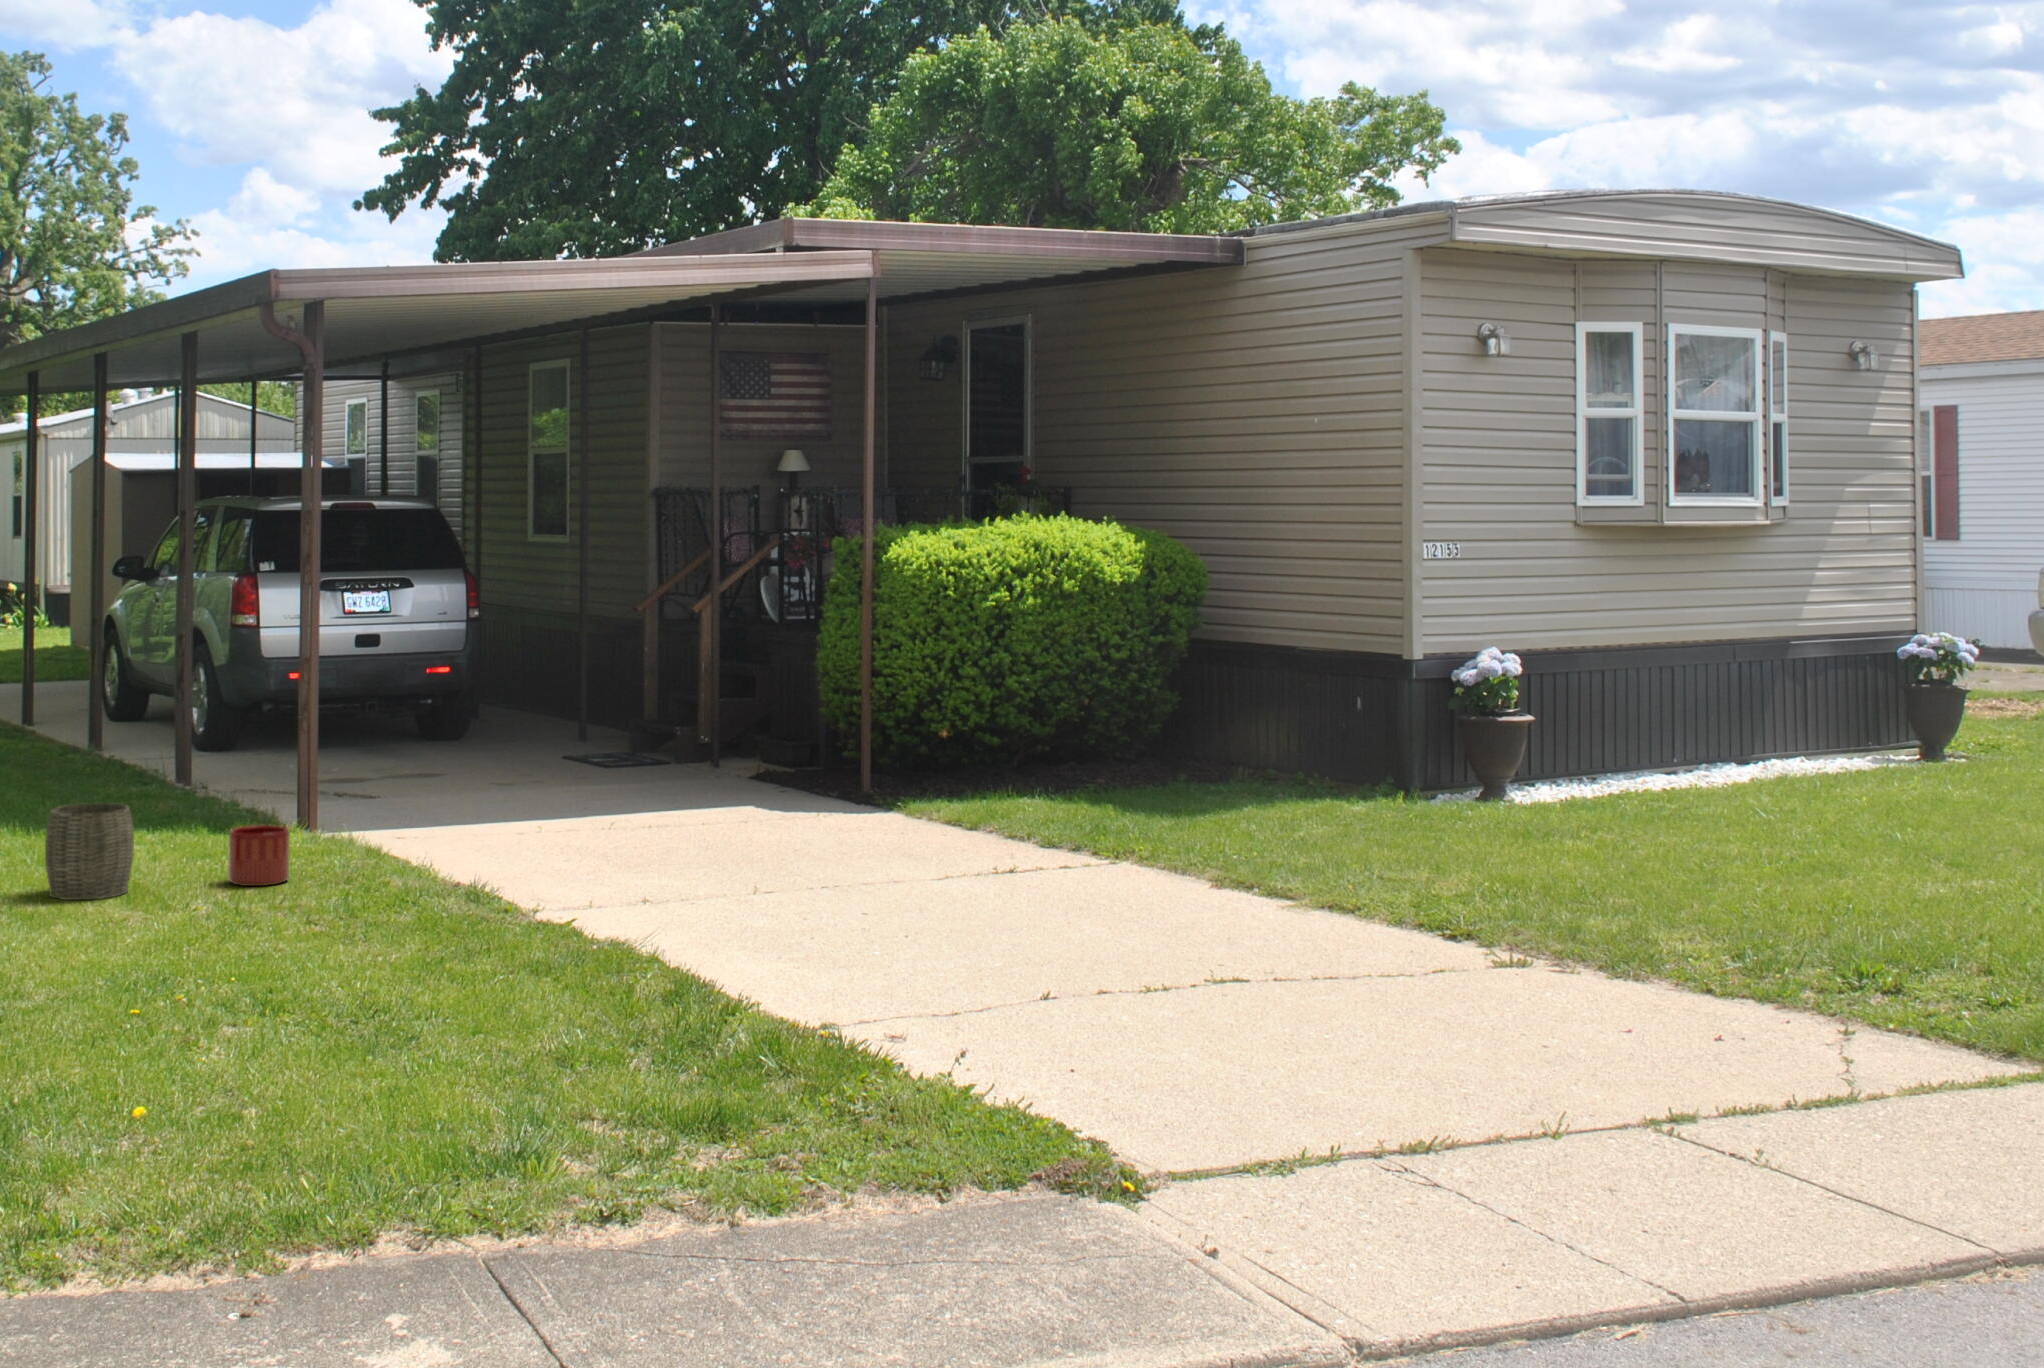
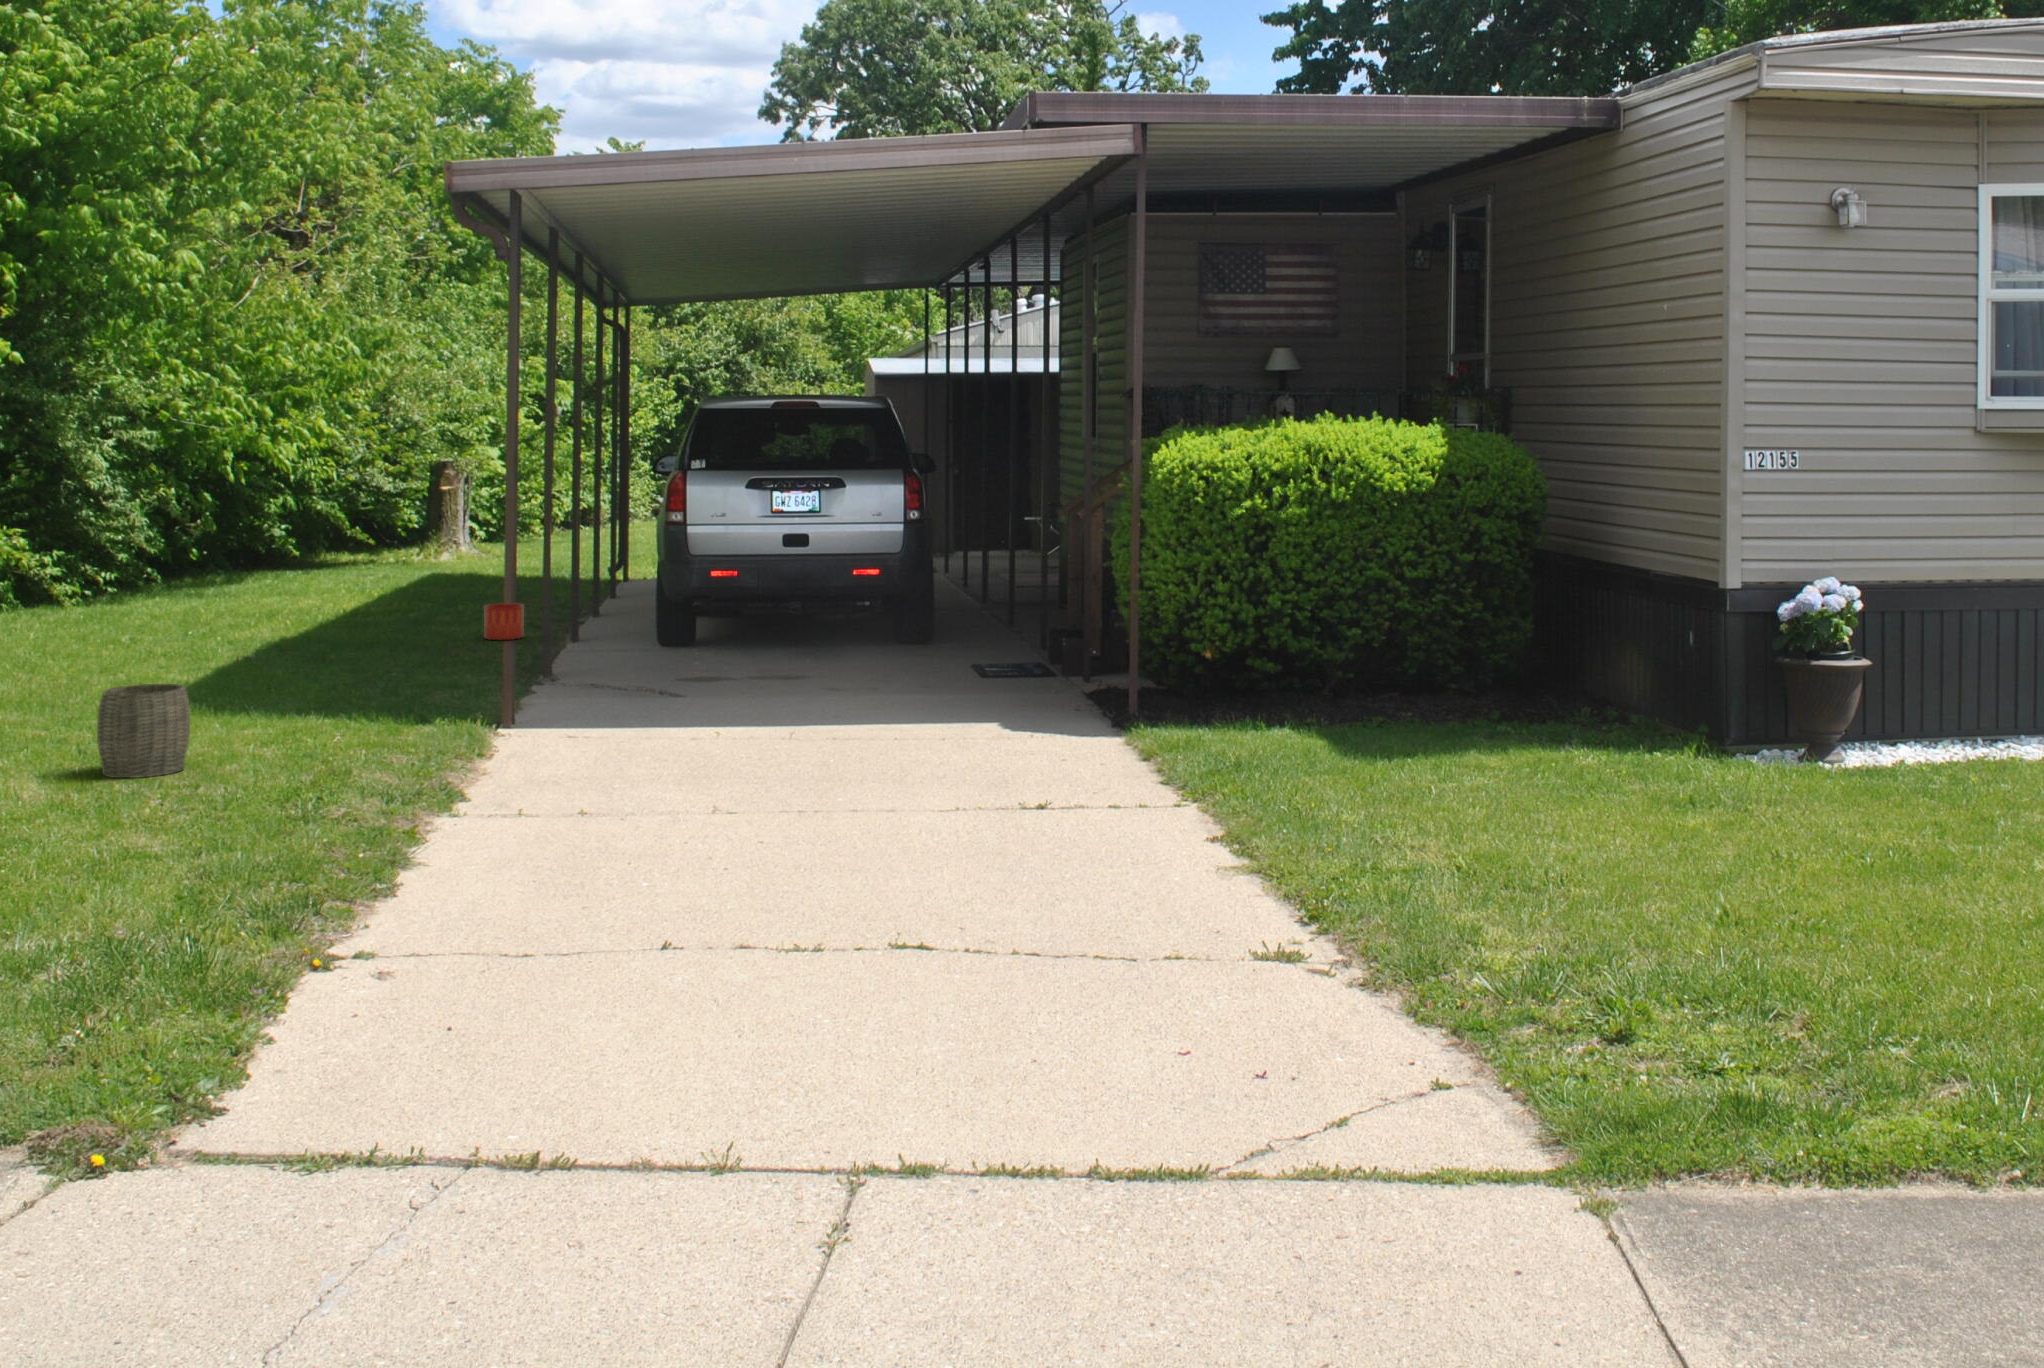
planter: present [228,825,290,886] -> present [484,603,524,640]

